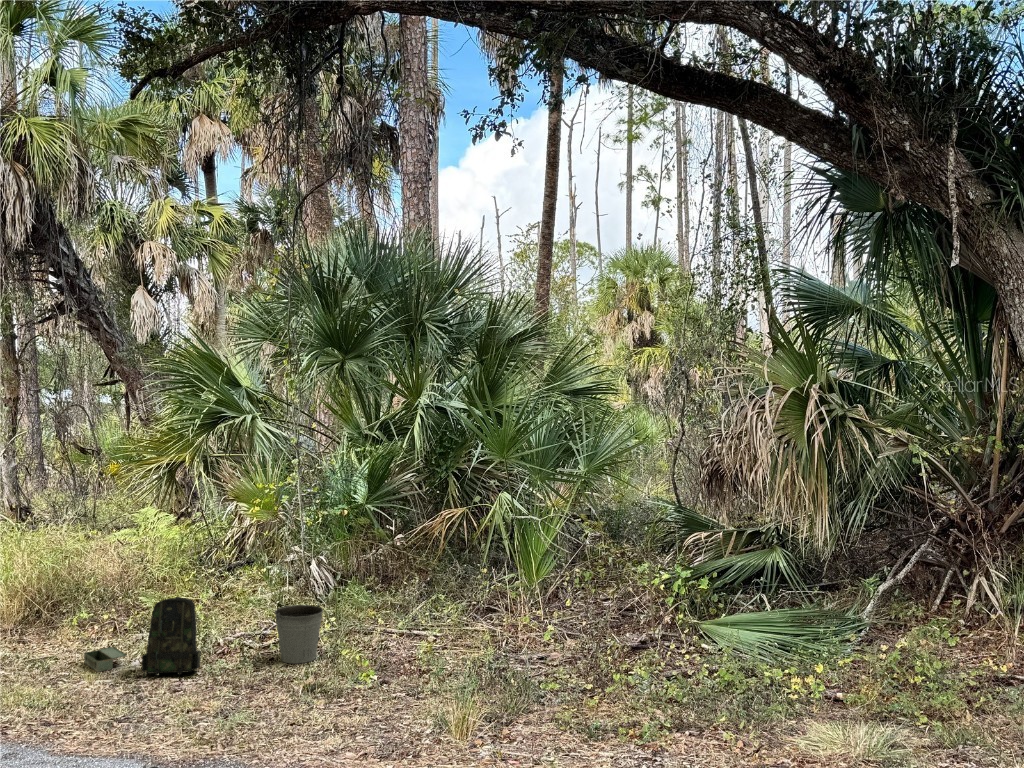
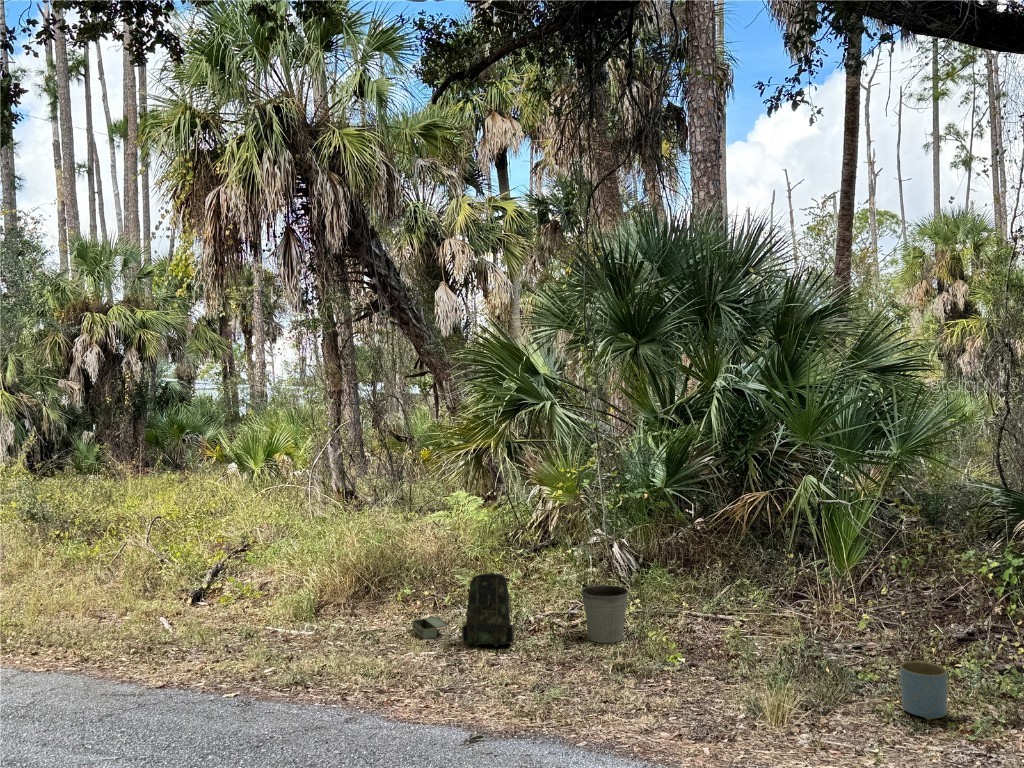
planter: none [559,661,597,711] -> present [900,661,948,720]

